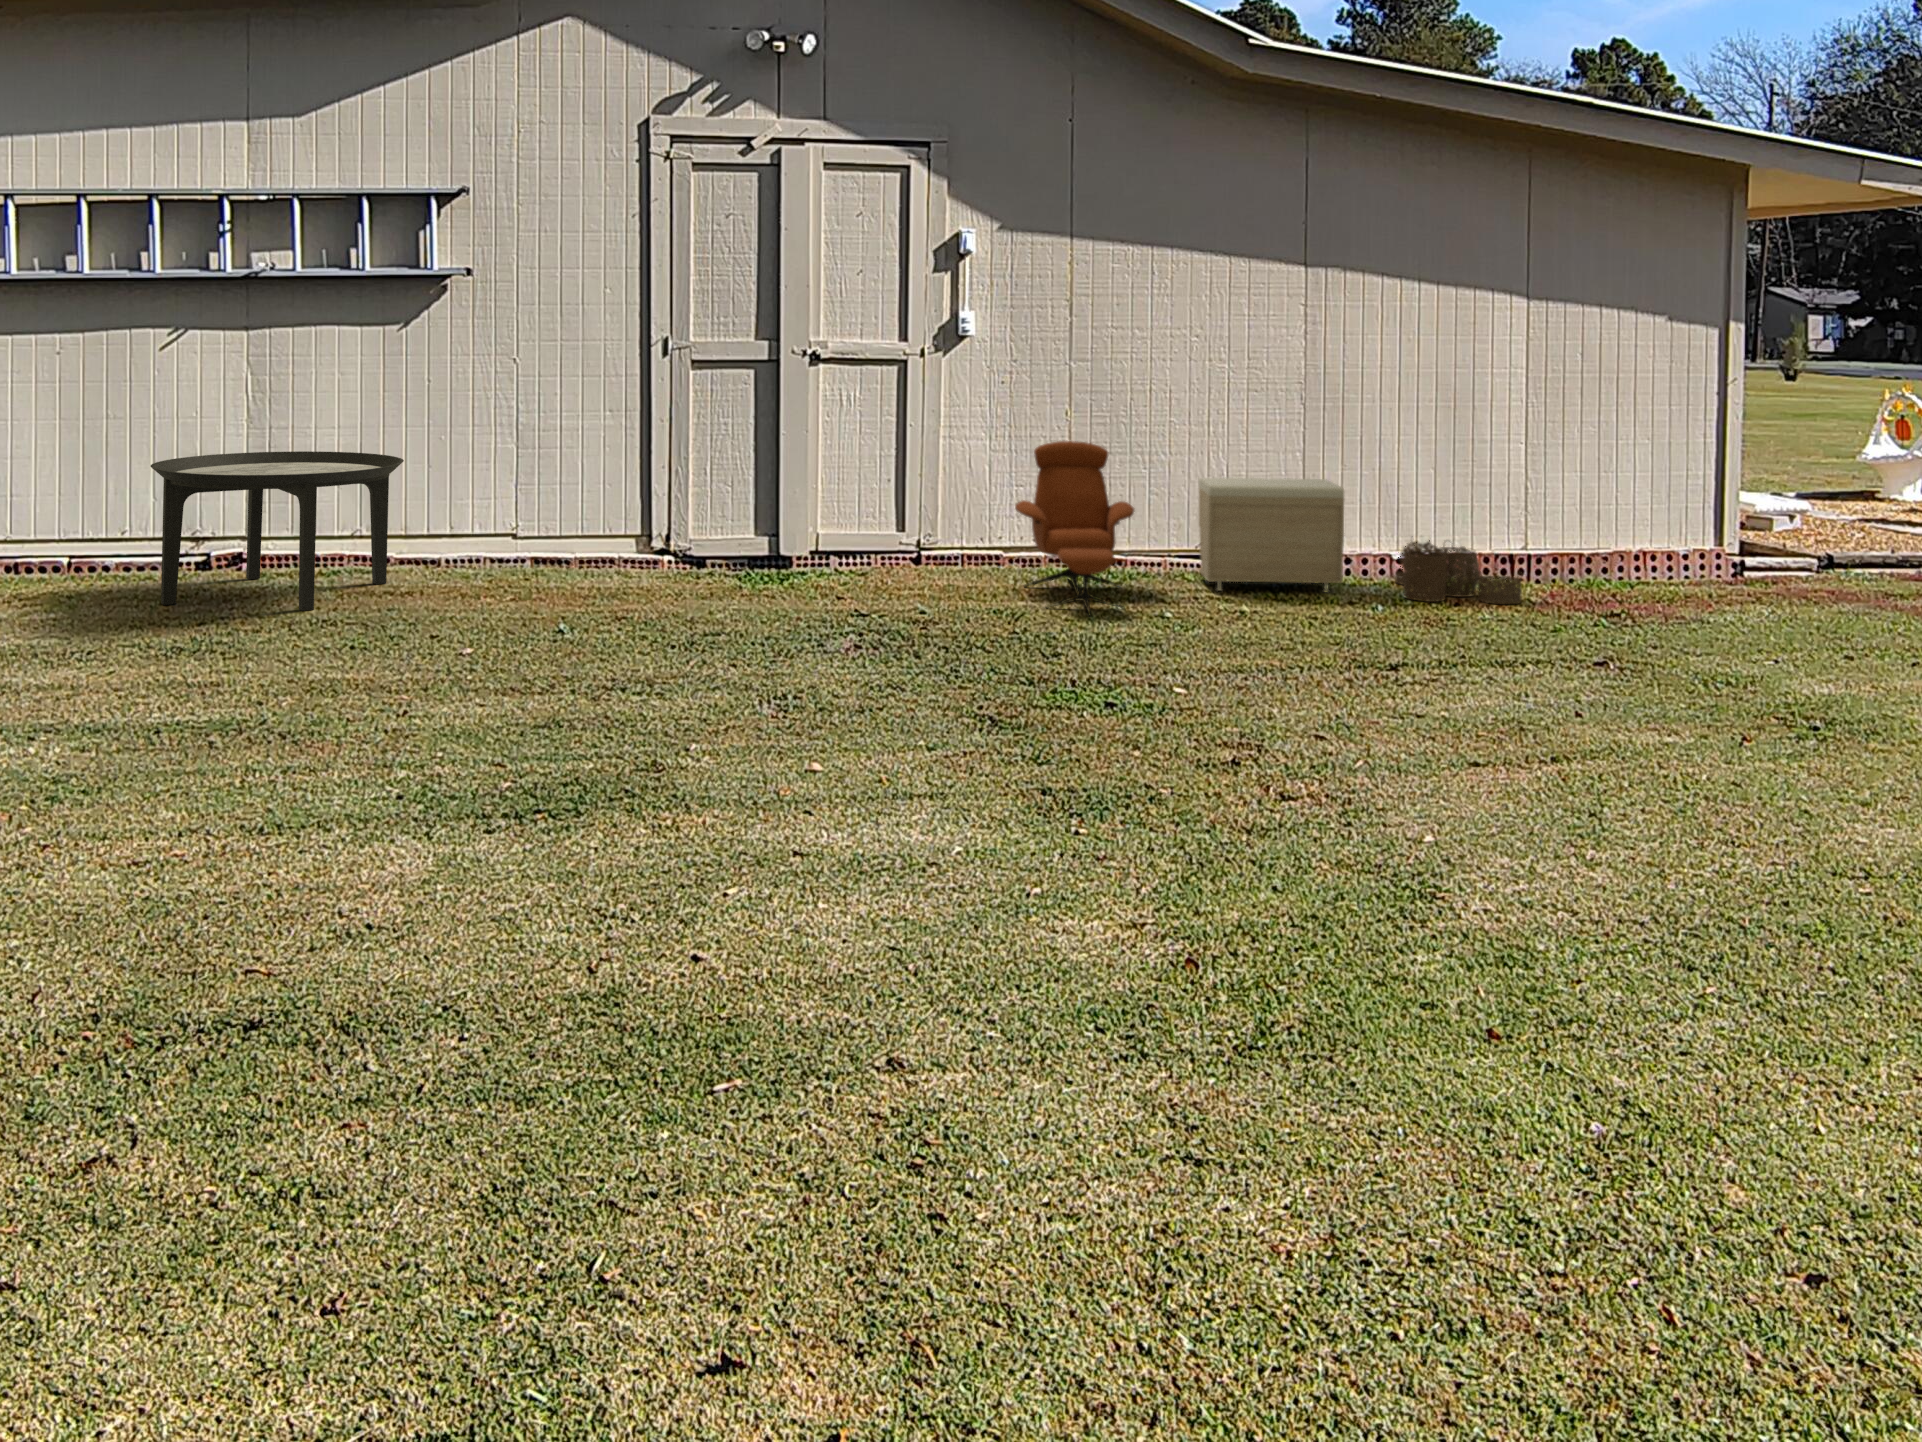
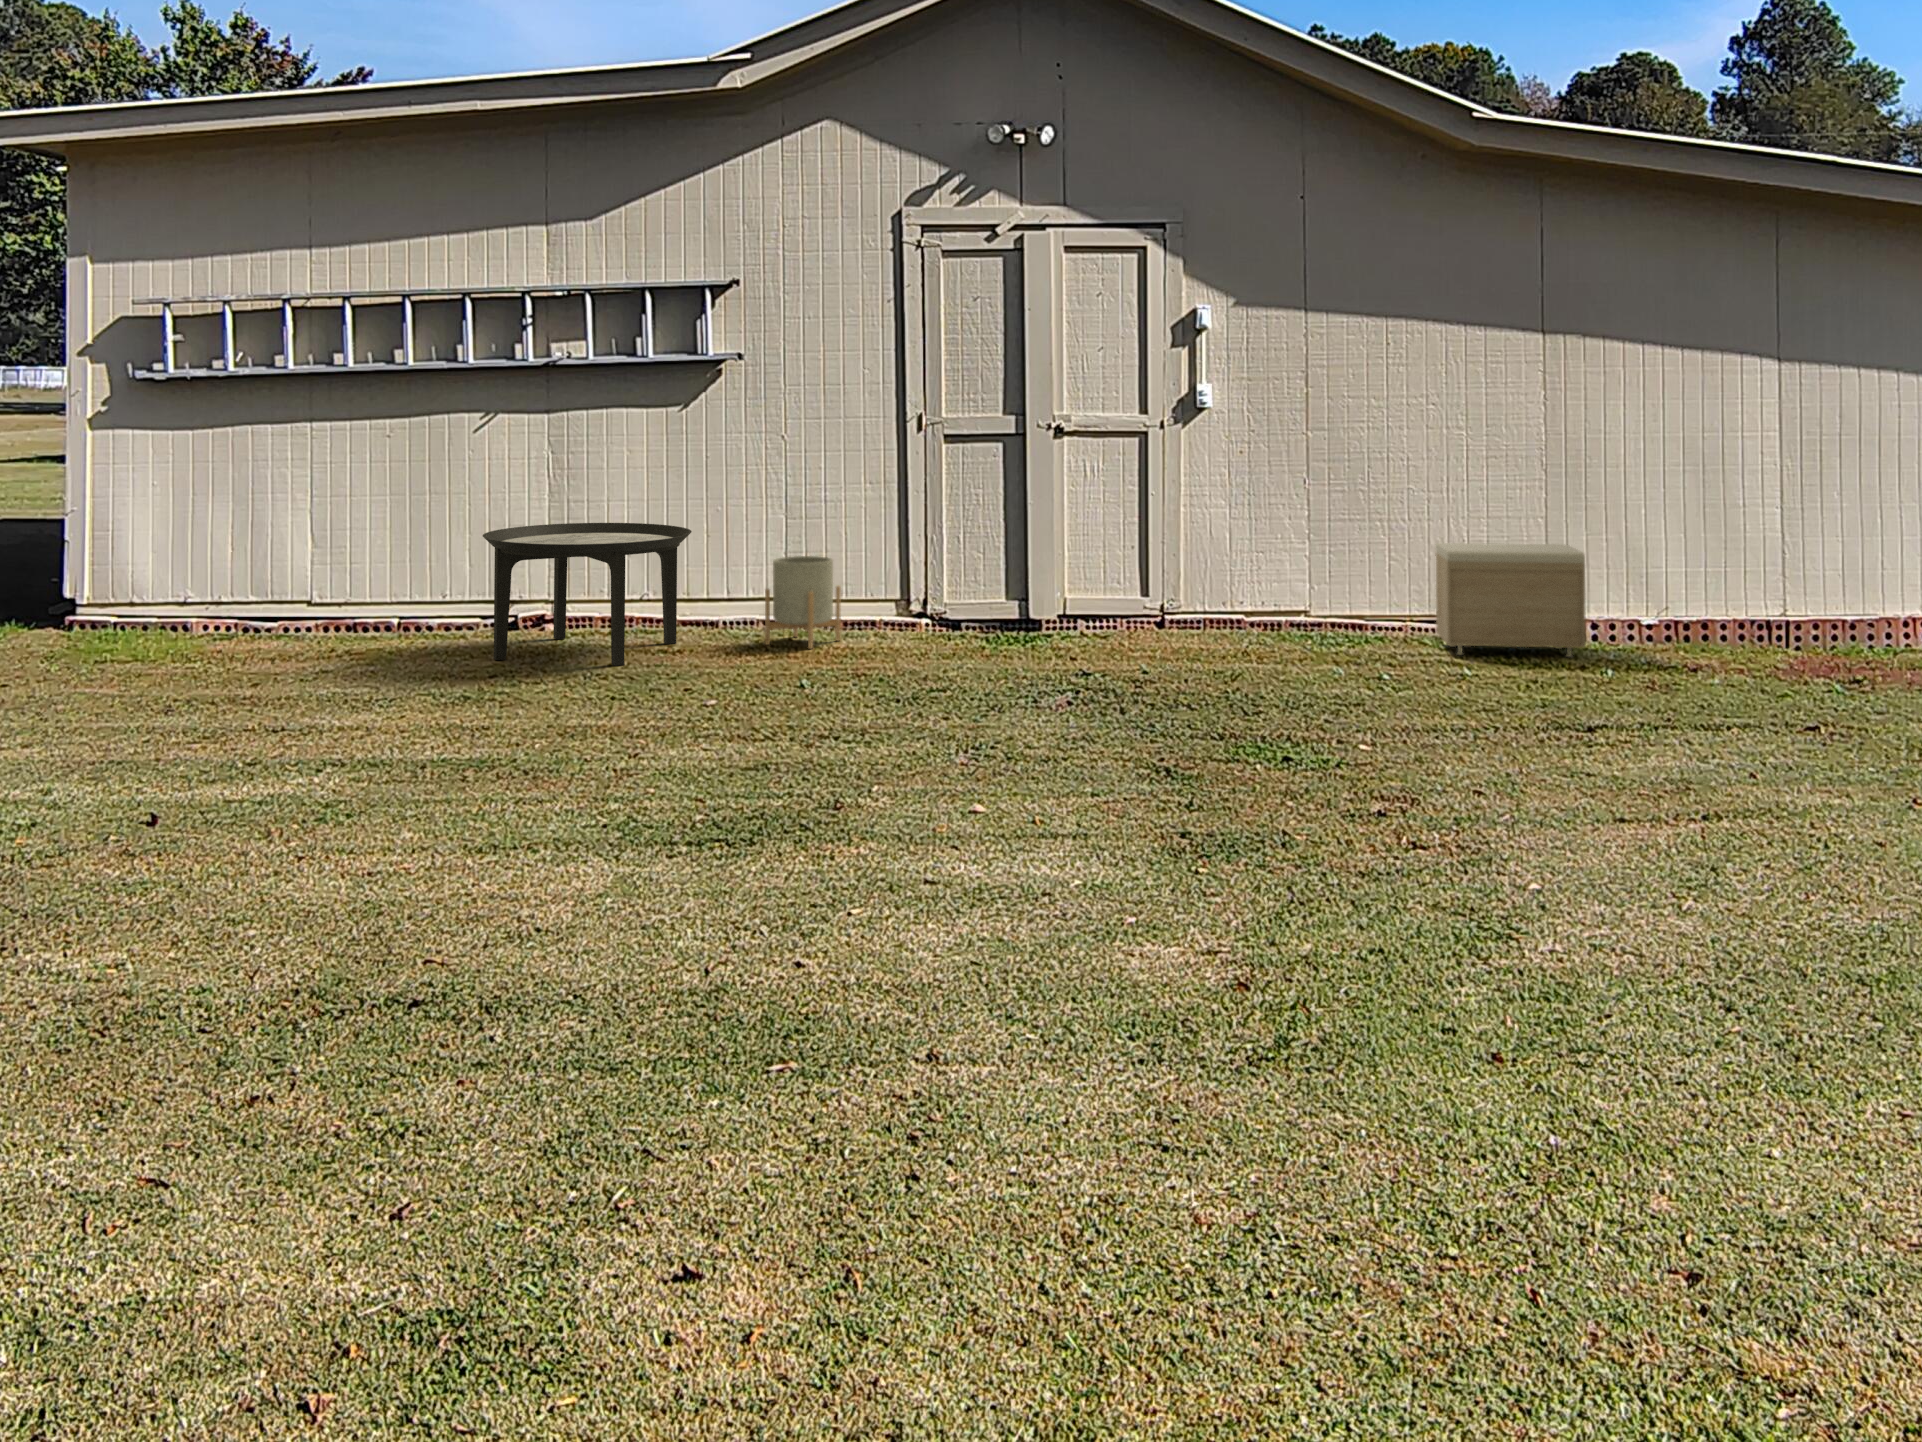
lounge chair: present [1015,441,1134,615] -> none [1255,509,1373,677]
planter: none [487,489,574,589] -> present [765,556,841,649]
woven basket: present [1395,540,1522,604] -> none [1643,602,1773,670]

